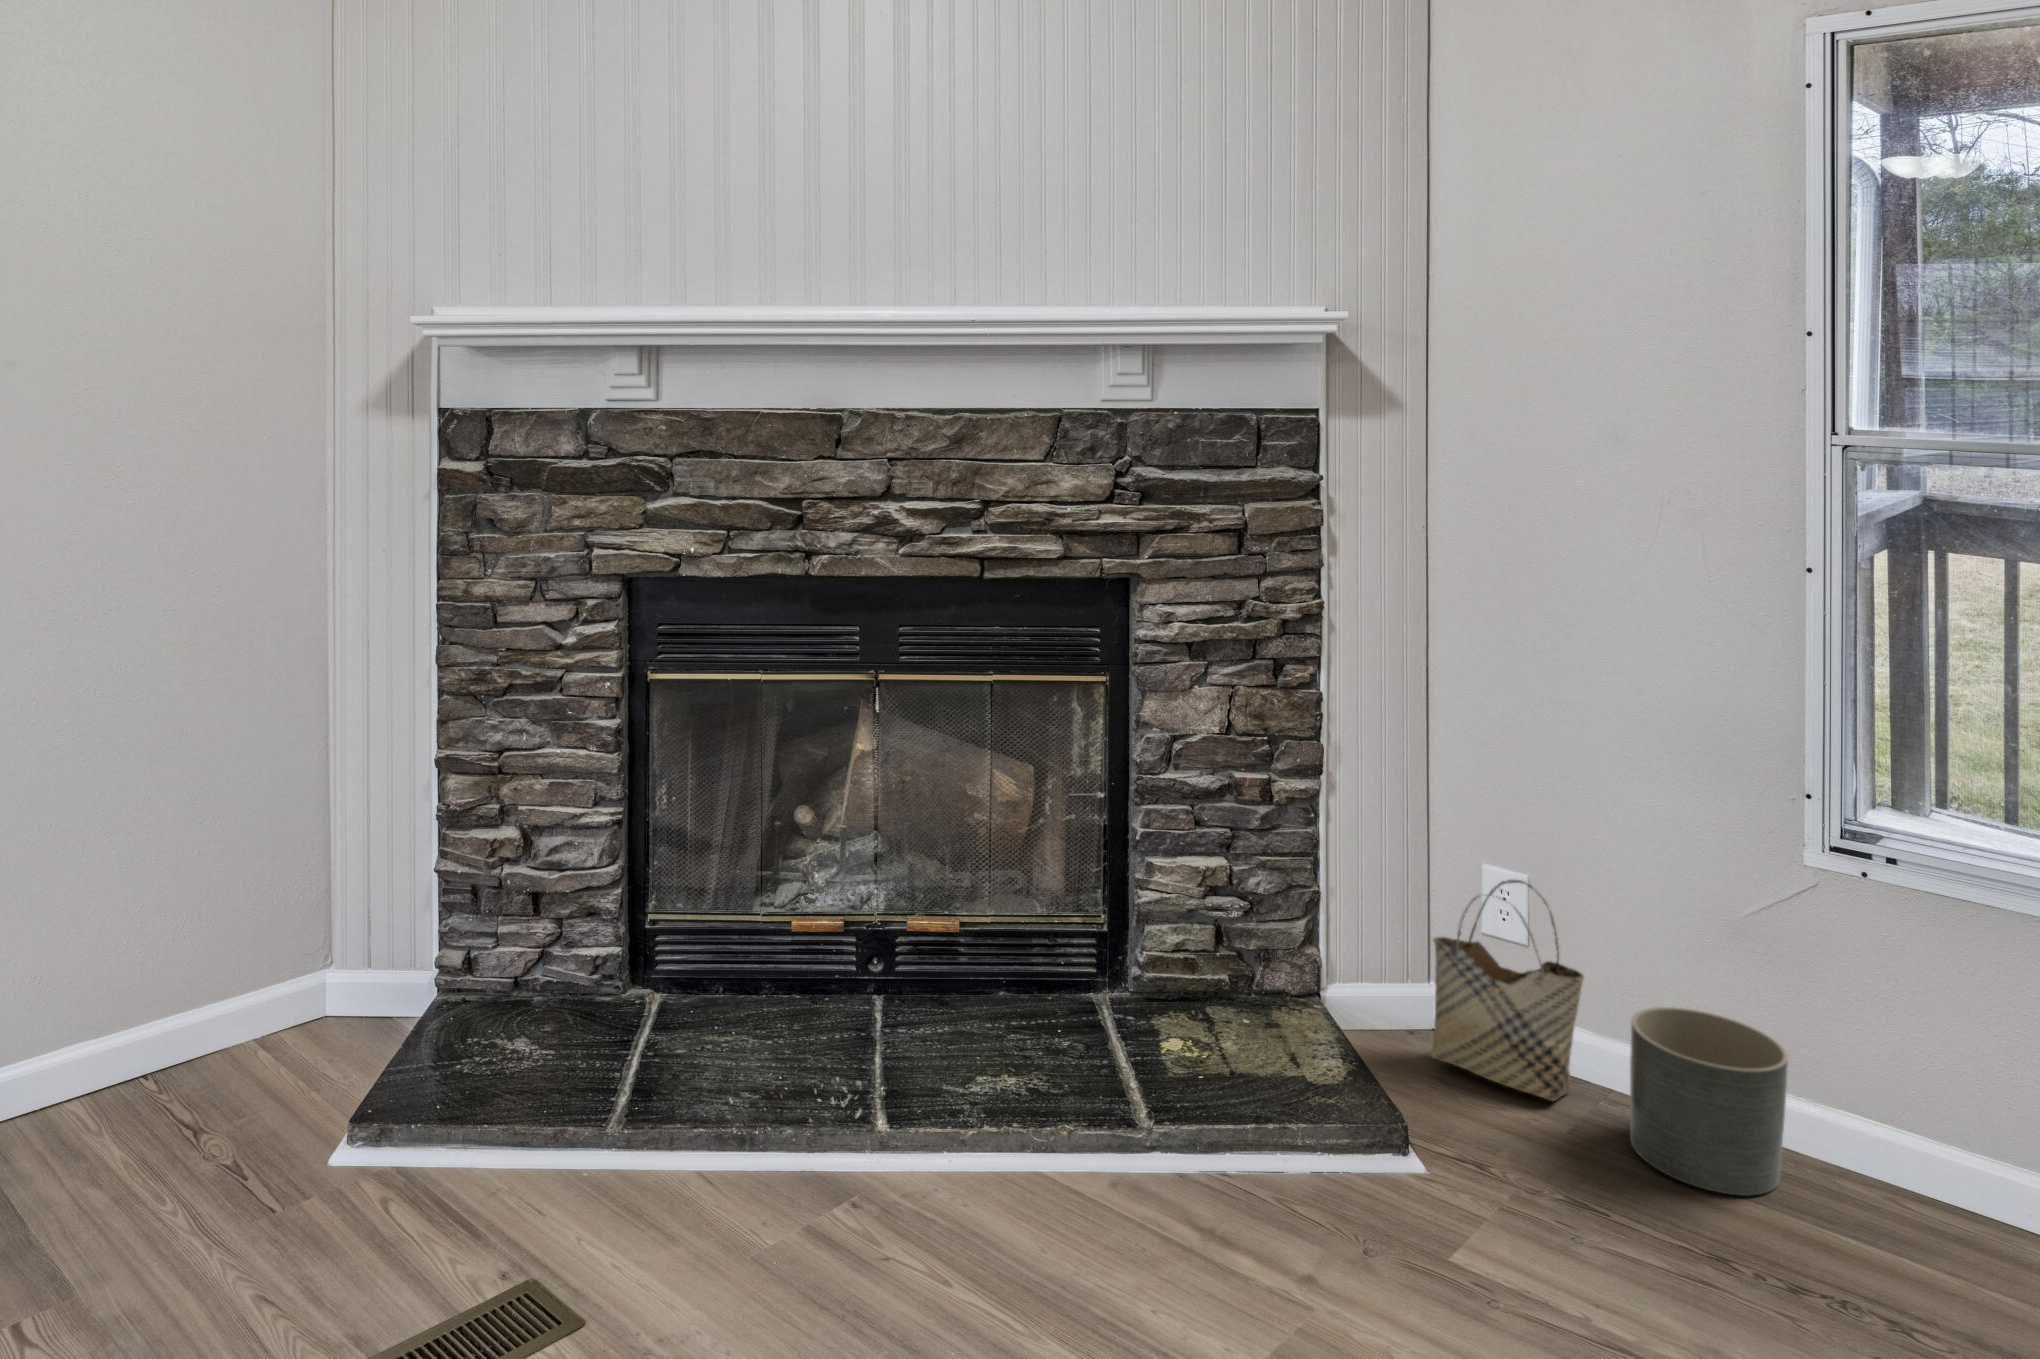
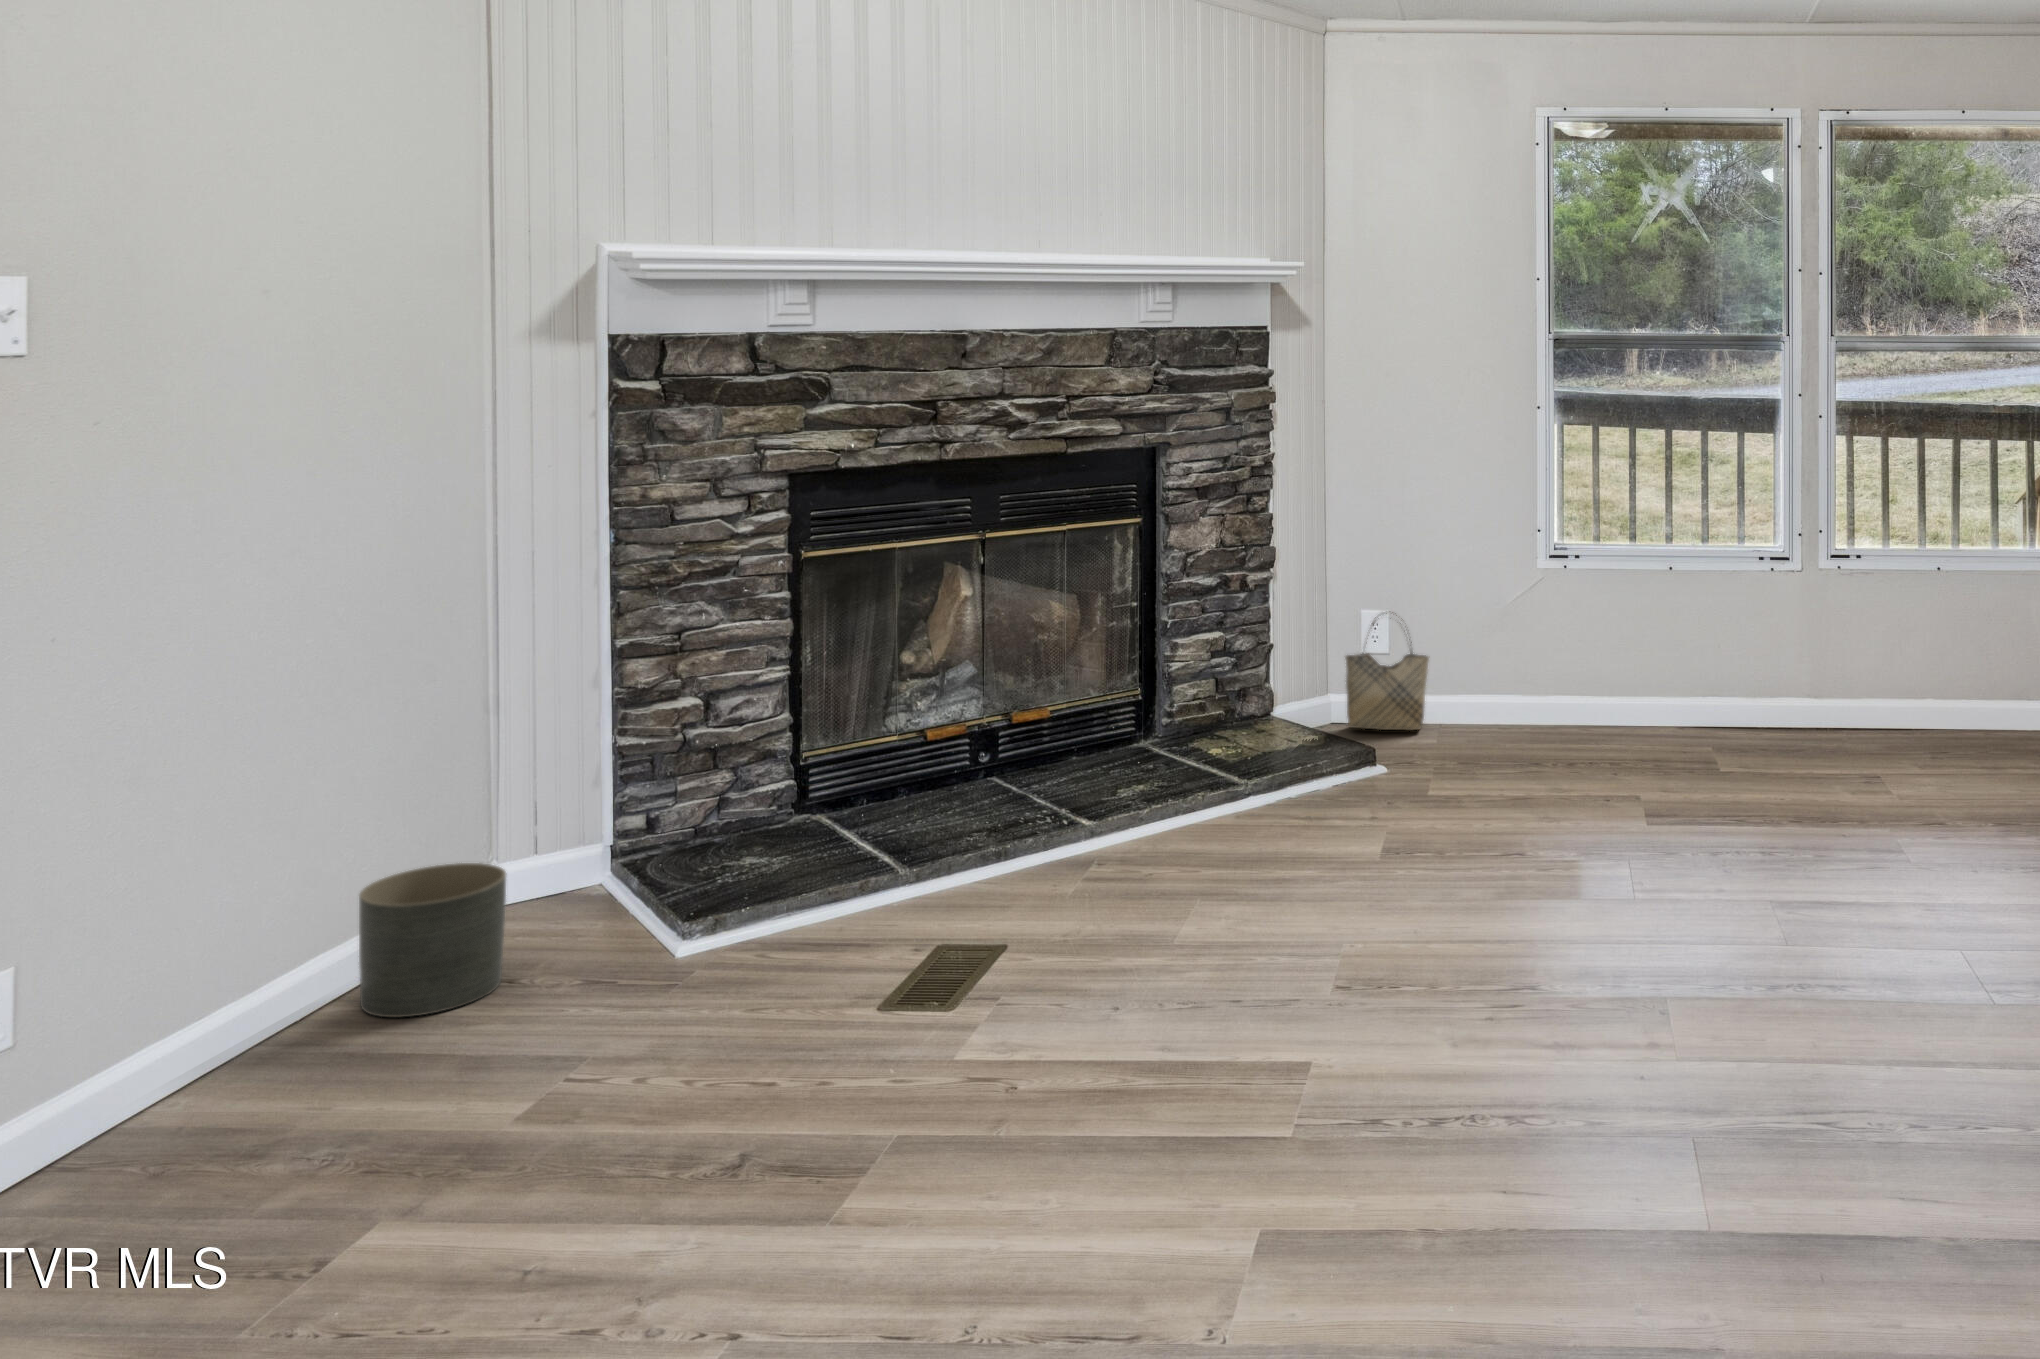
planter: present [1630,1007,1788,1195] -> present [359,863,506,1018]

